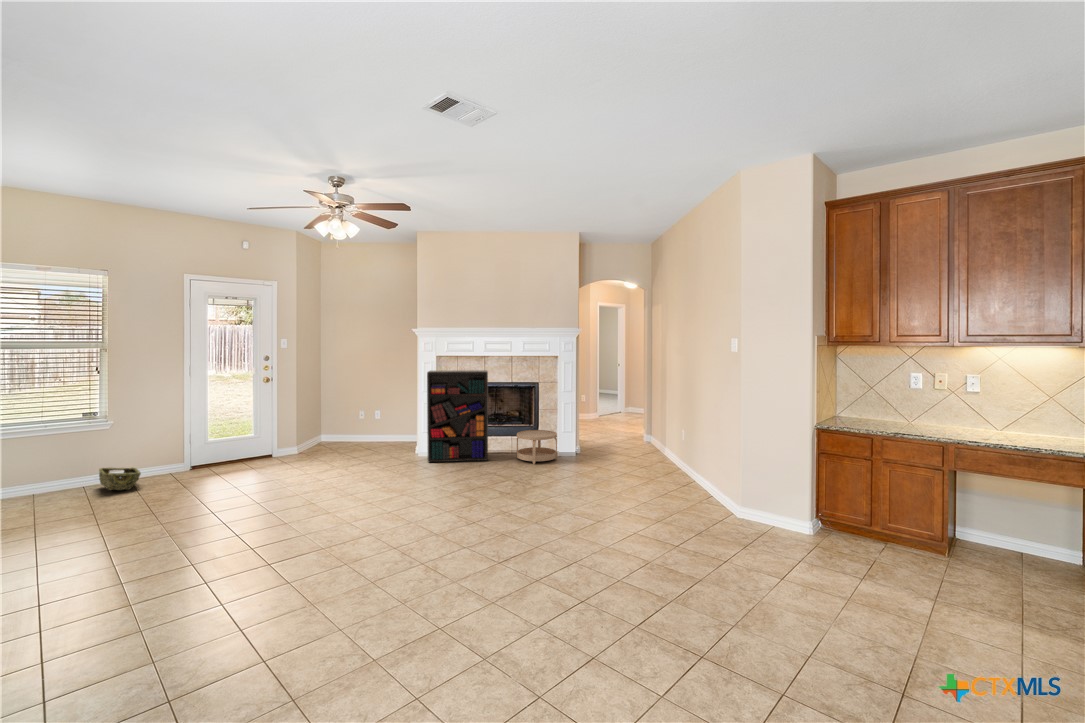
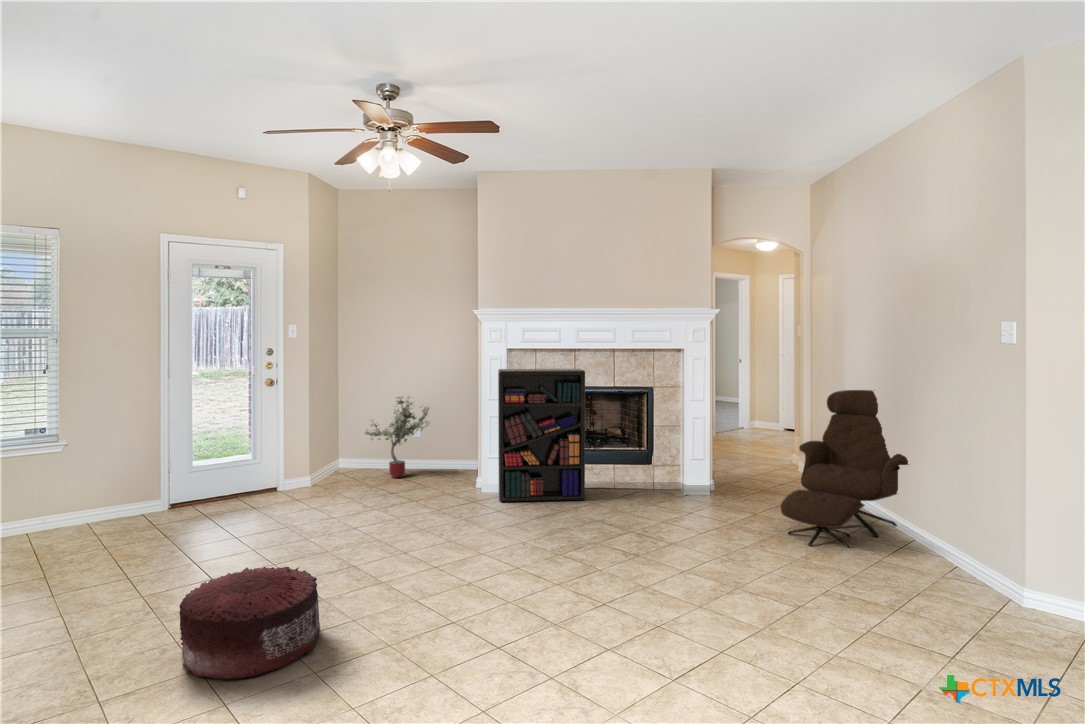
lounge chair: none [607,385,699,488] -> present [781,390,909,547]
potted tree: none [338,389,387,448] -> present [365,396,429,478]
side table: present [517,430,557,464] -> none [626,455,685,506]
woven basket: present [99,468,141,490] -> none [49,507,107,542]
pouf: none [174,499,273,567] -> present [179,567,321,679]

